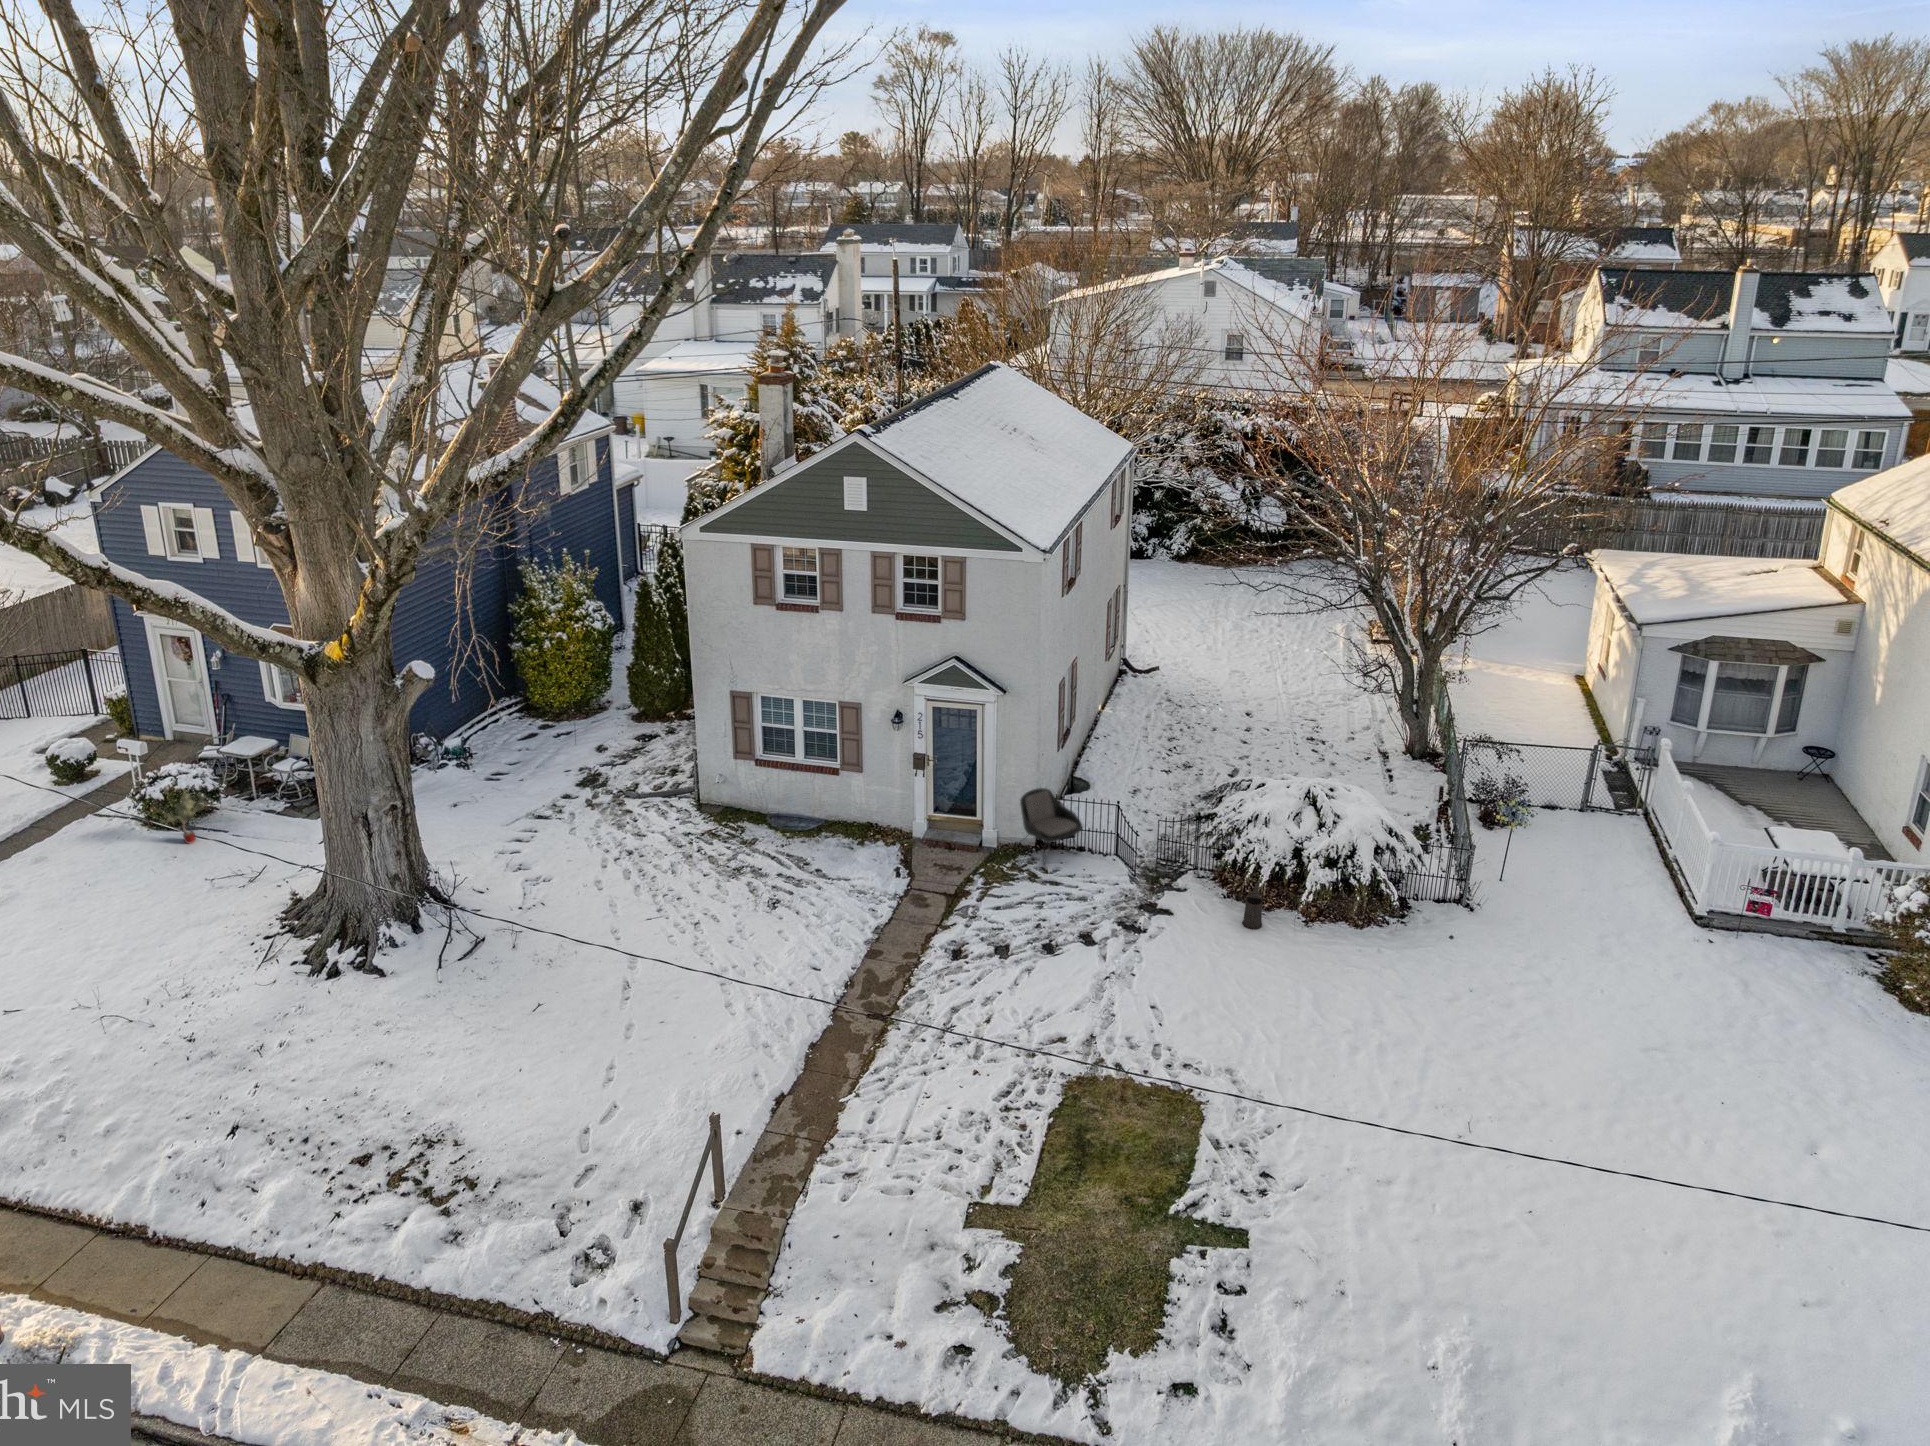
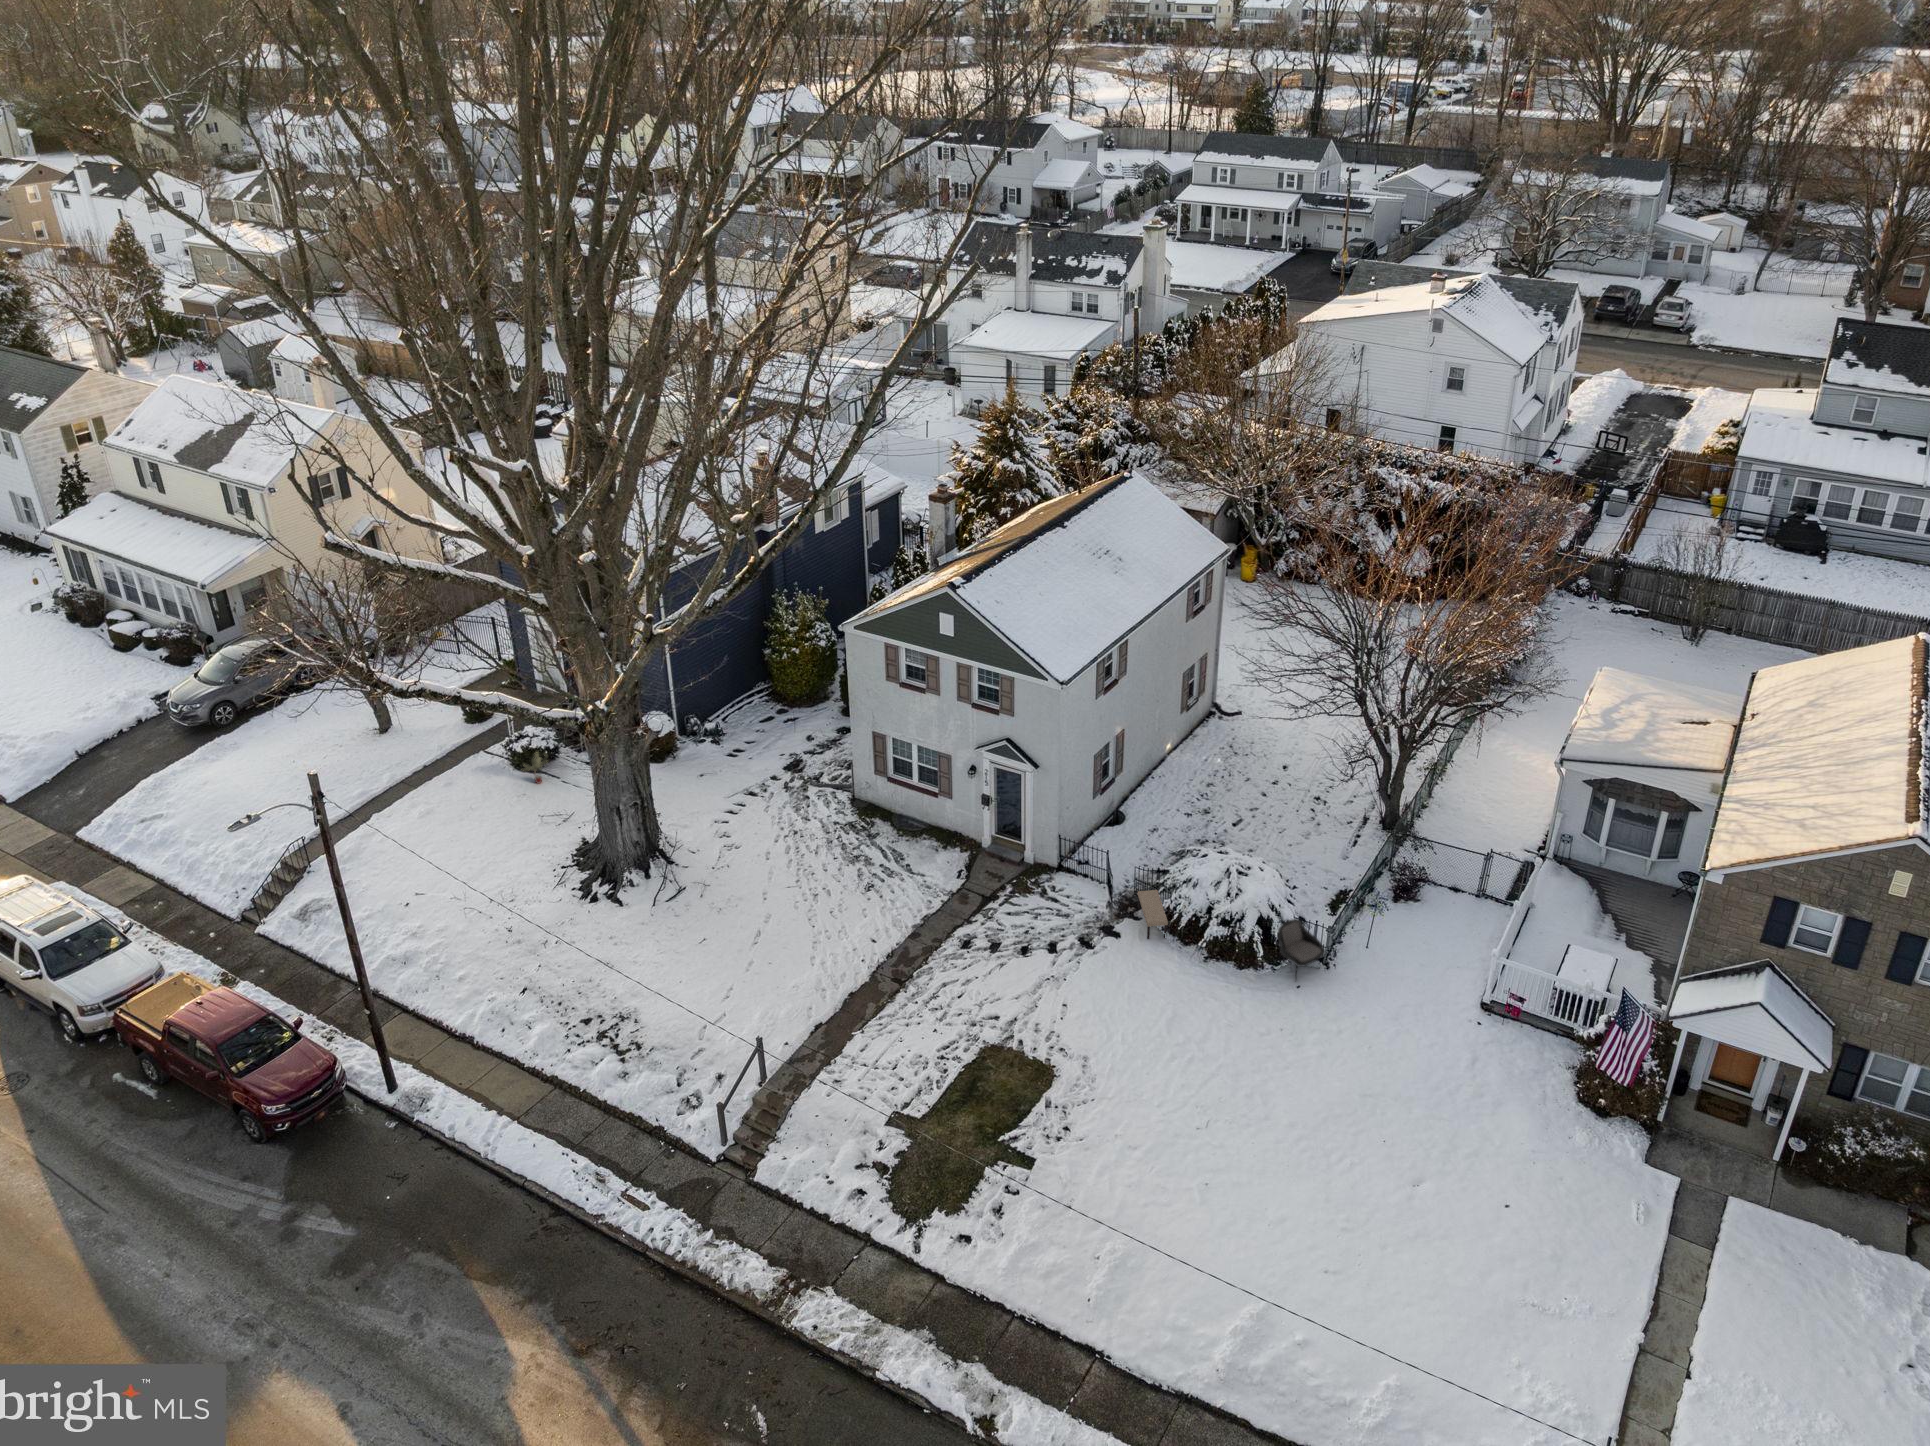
lounge chair: present [1017,788,1082,863] -> present [1278,919,1325,969]
bench: none [1173,845,1239,910] -> present [1138,890,1168,939]
watering can: present [1242,882,1262,929] -> none [1162,927,1180,959]

